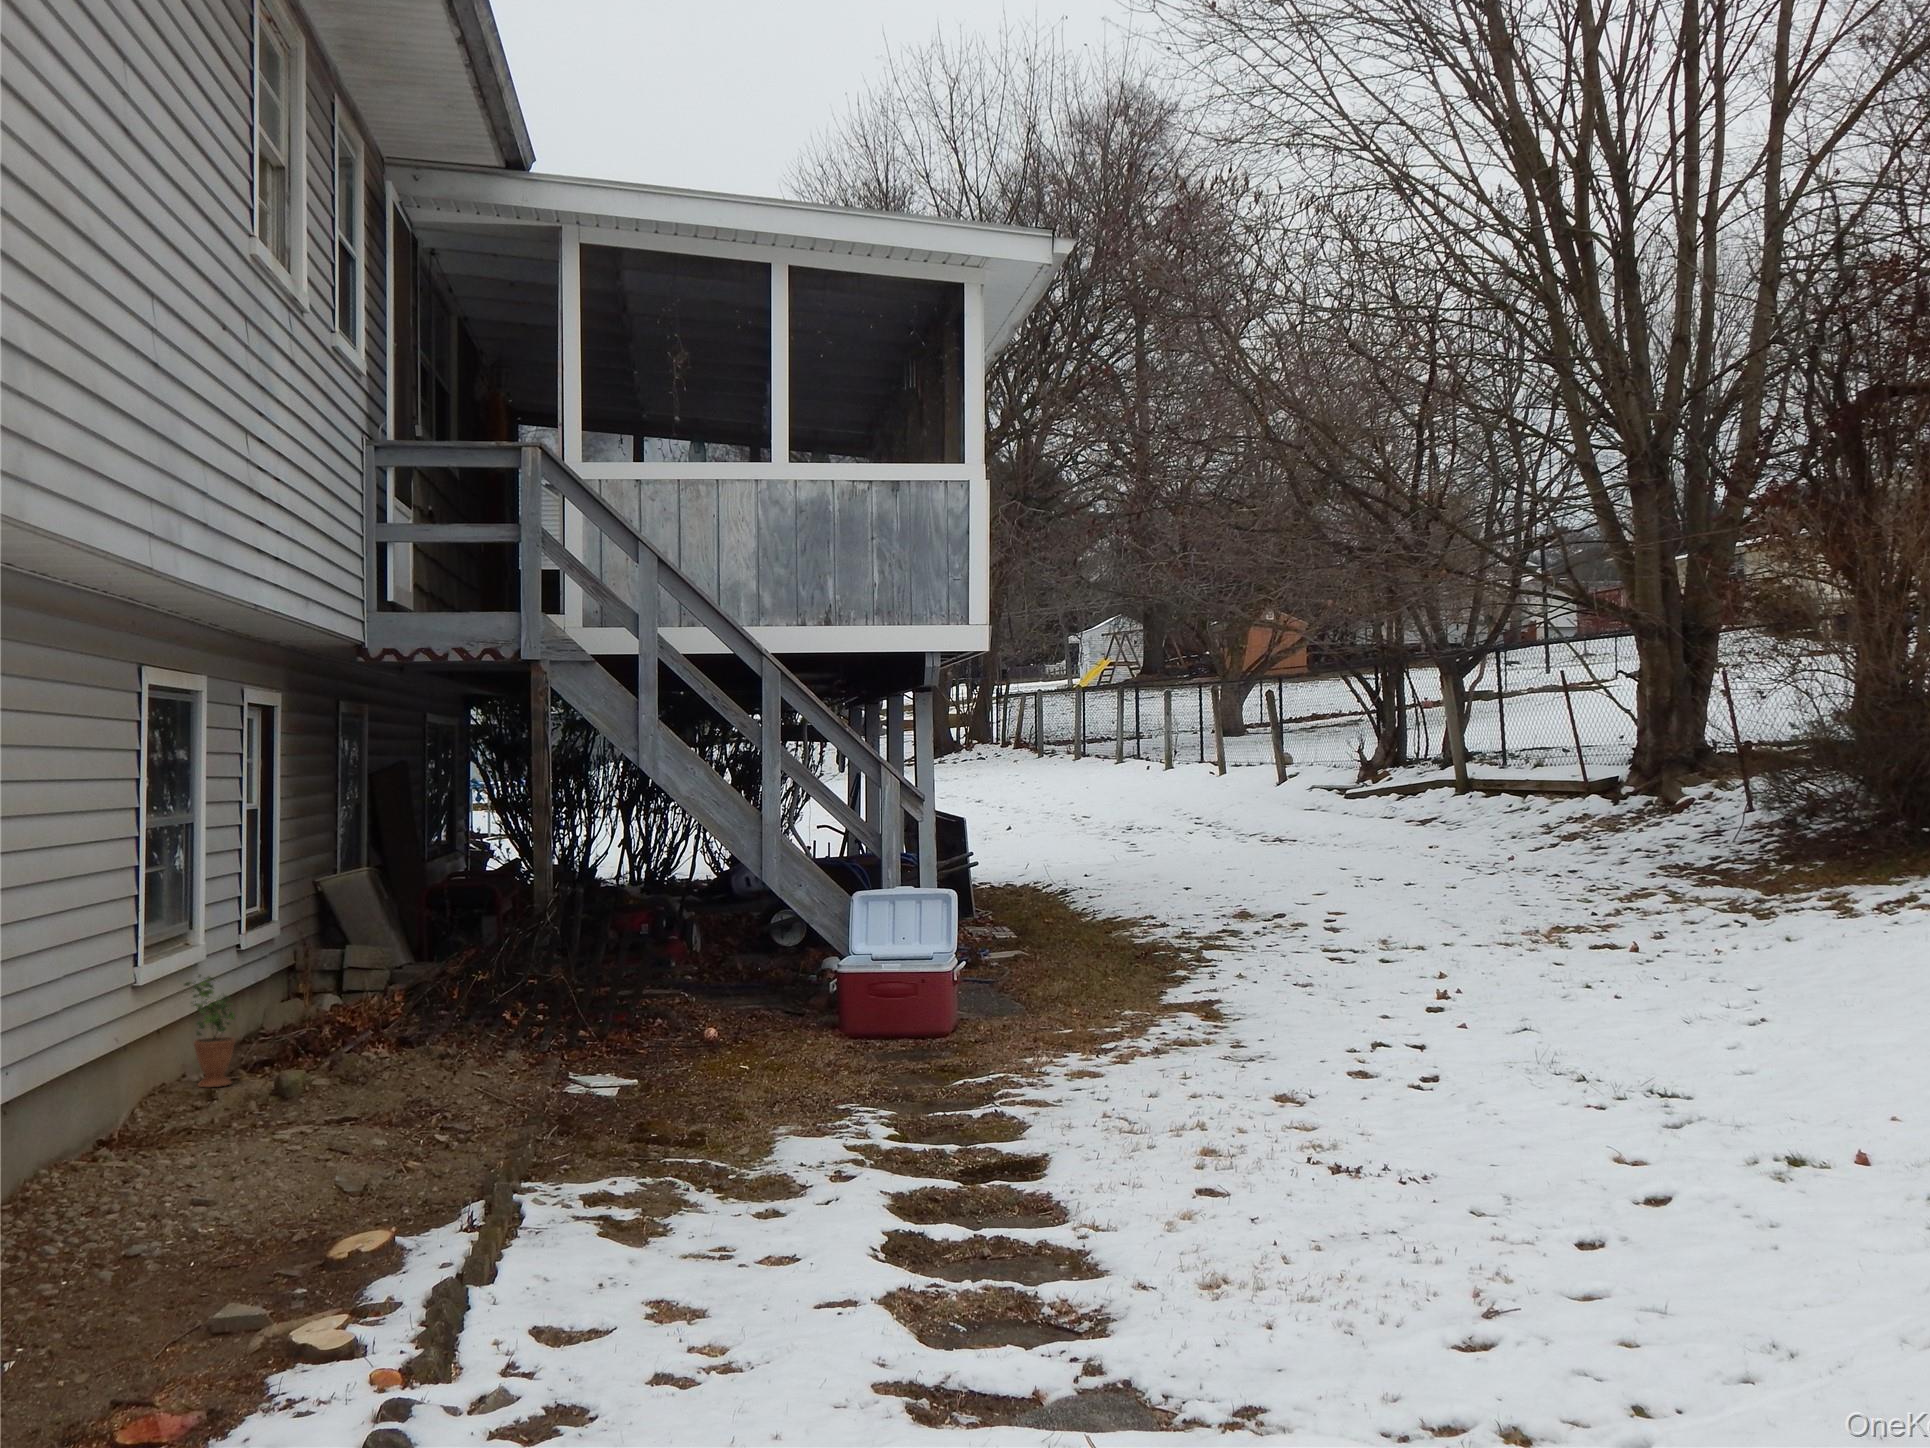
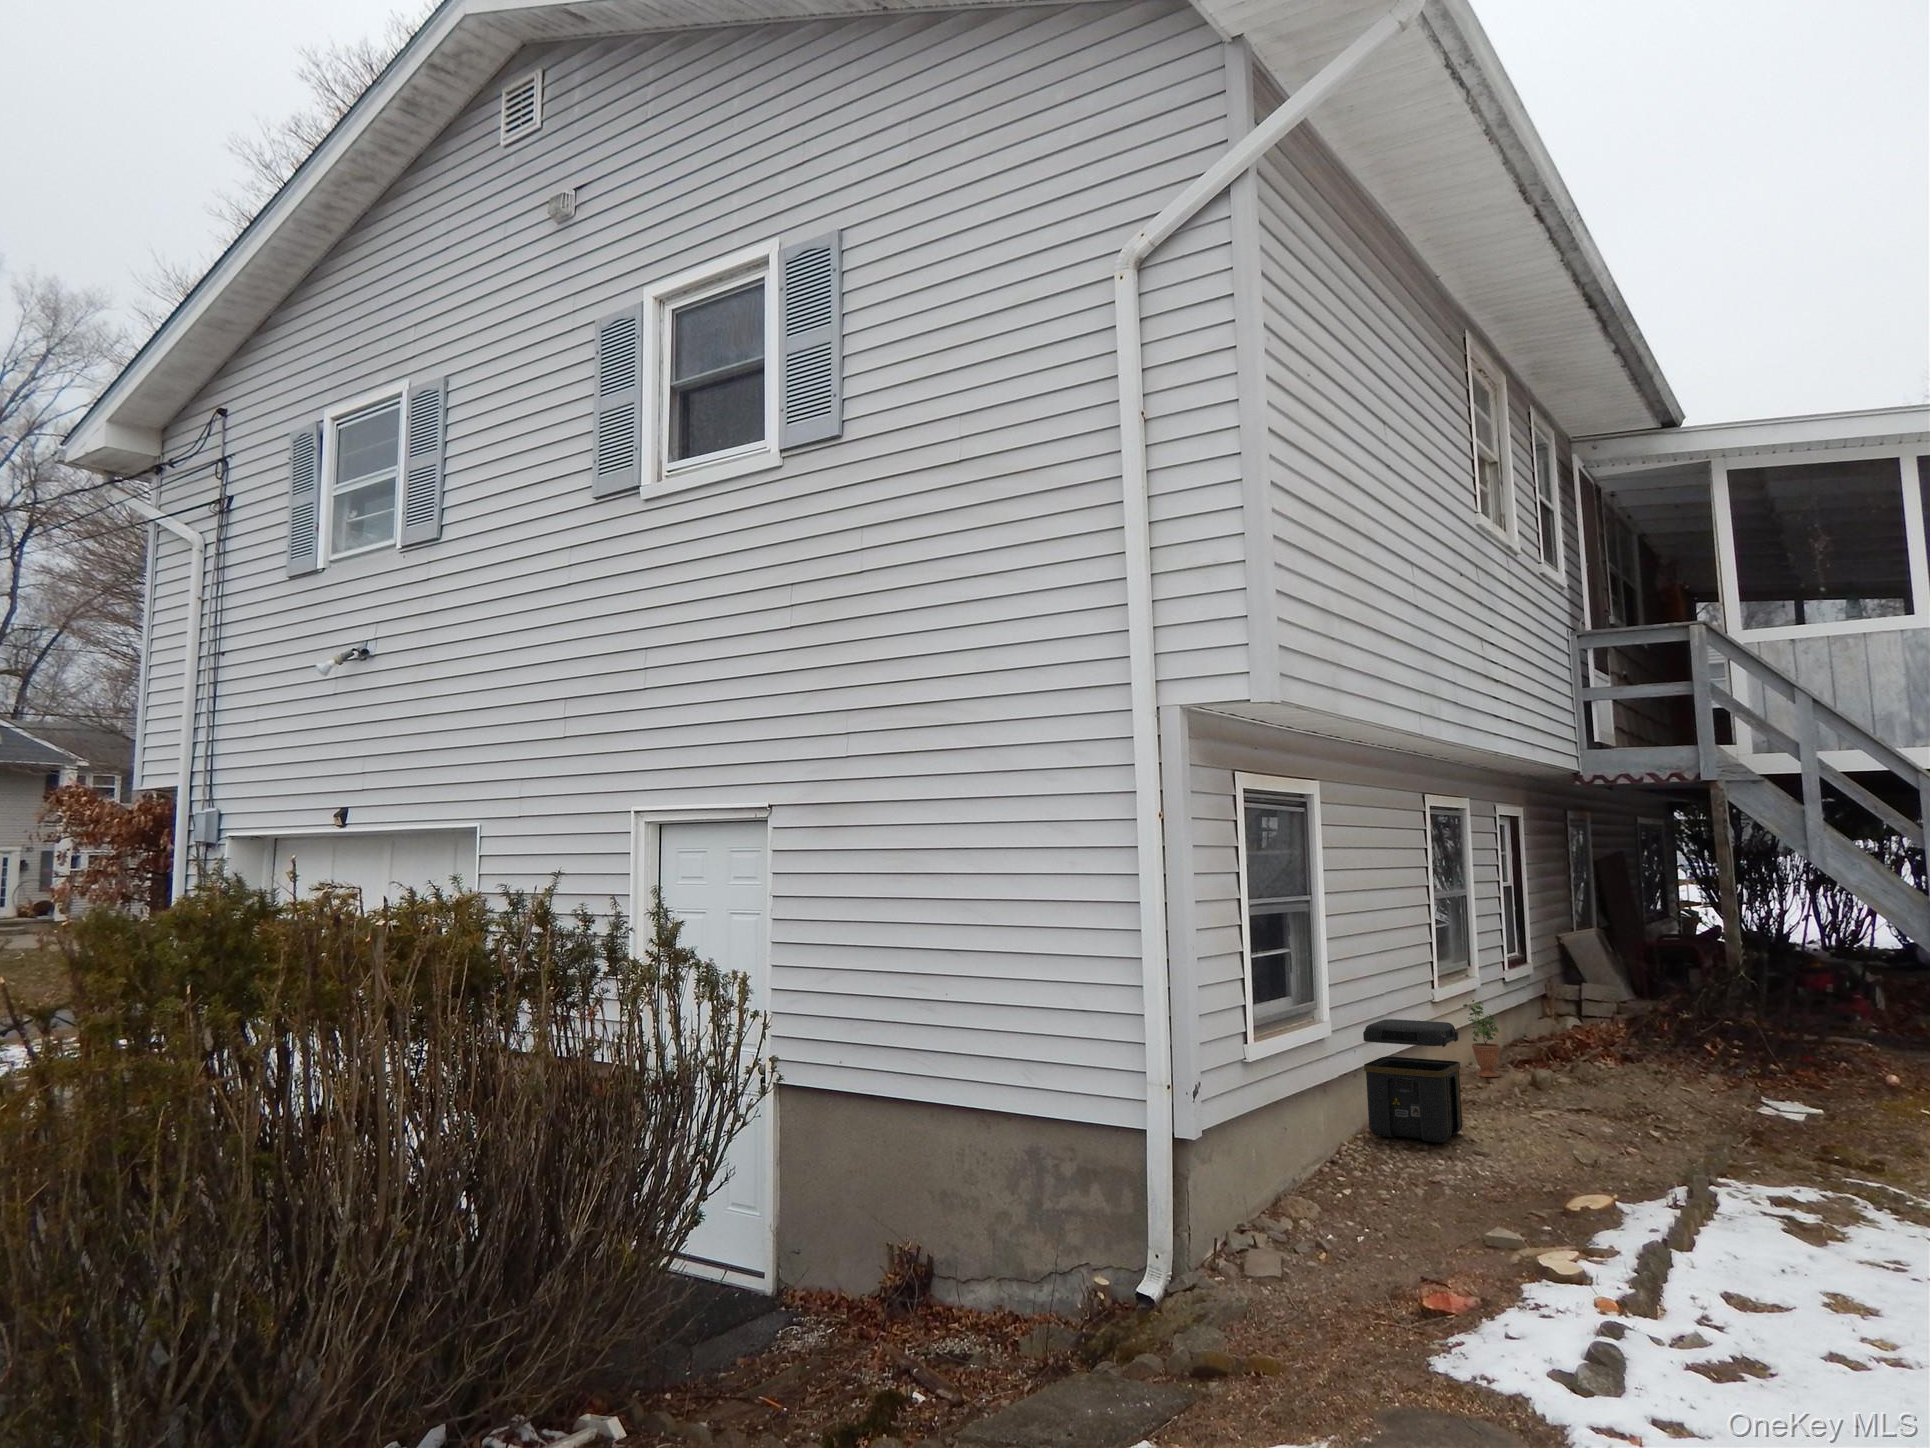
toolbox: none [24,1009,181,1198] -> present [1363,1019,1463,1142]

